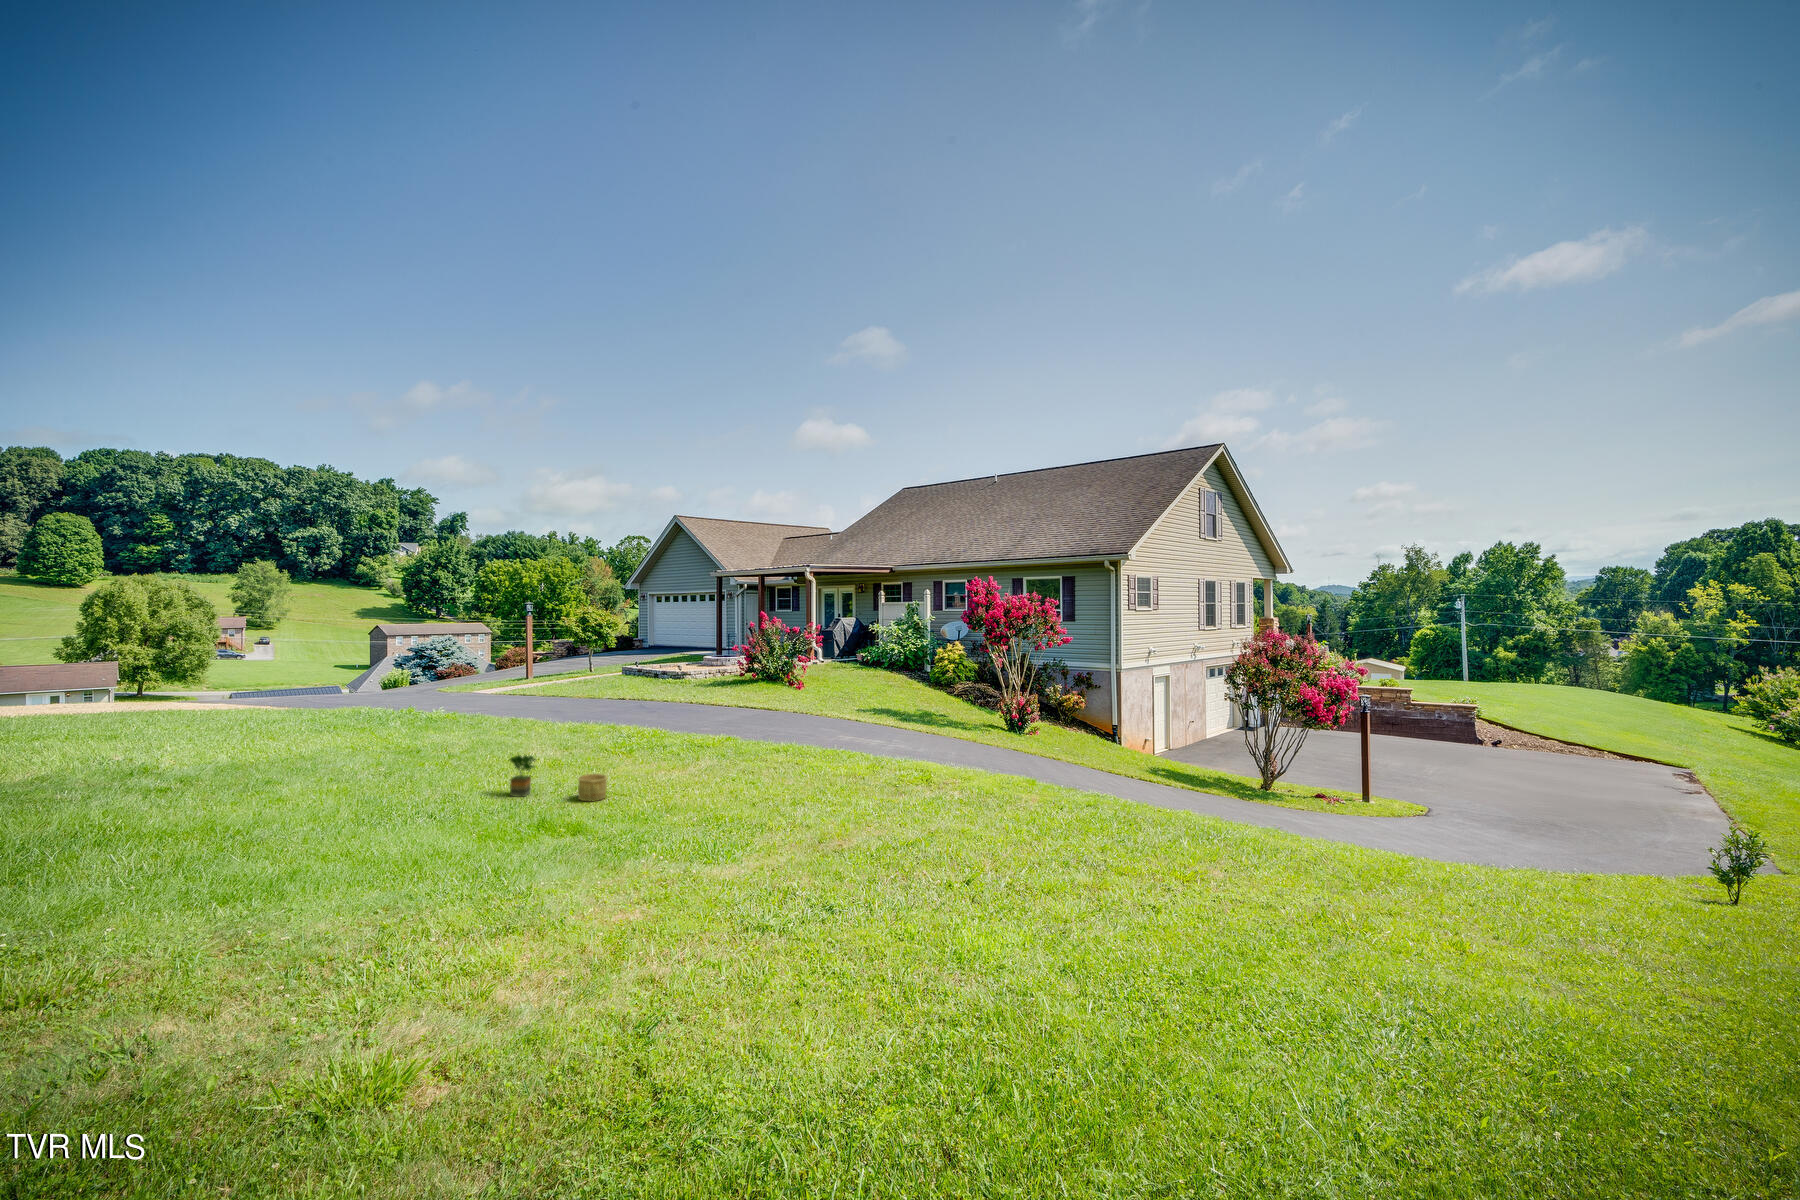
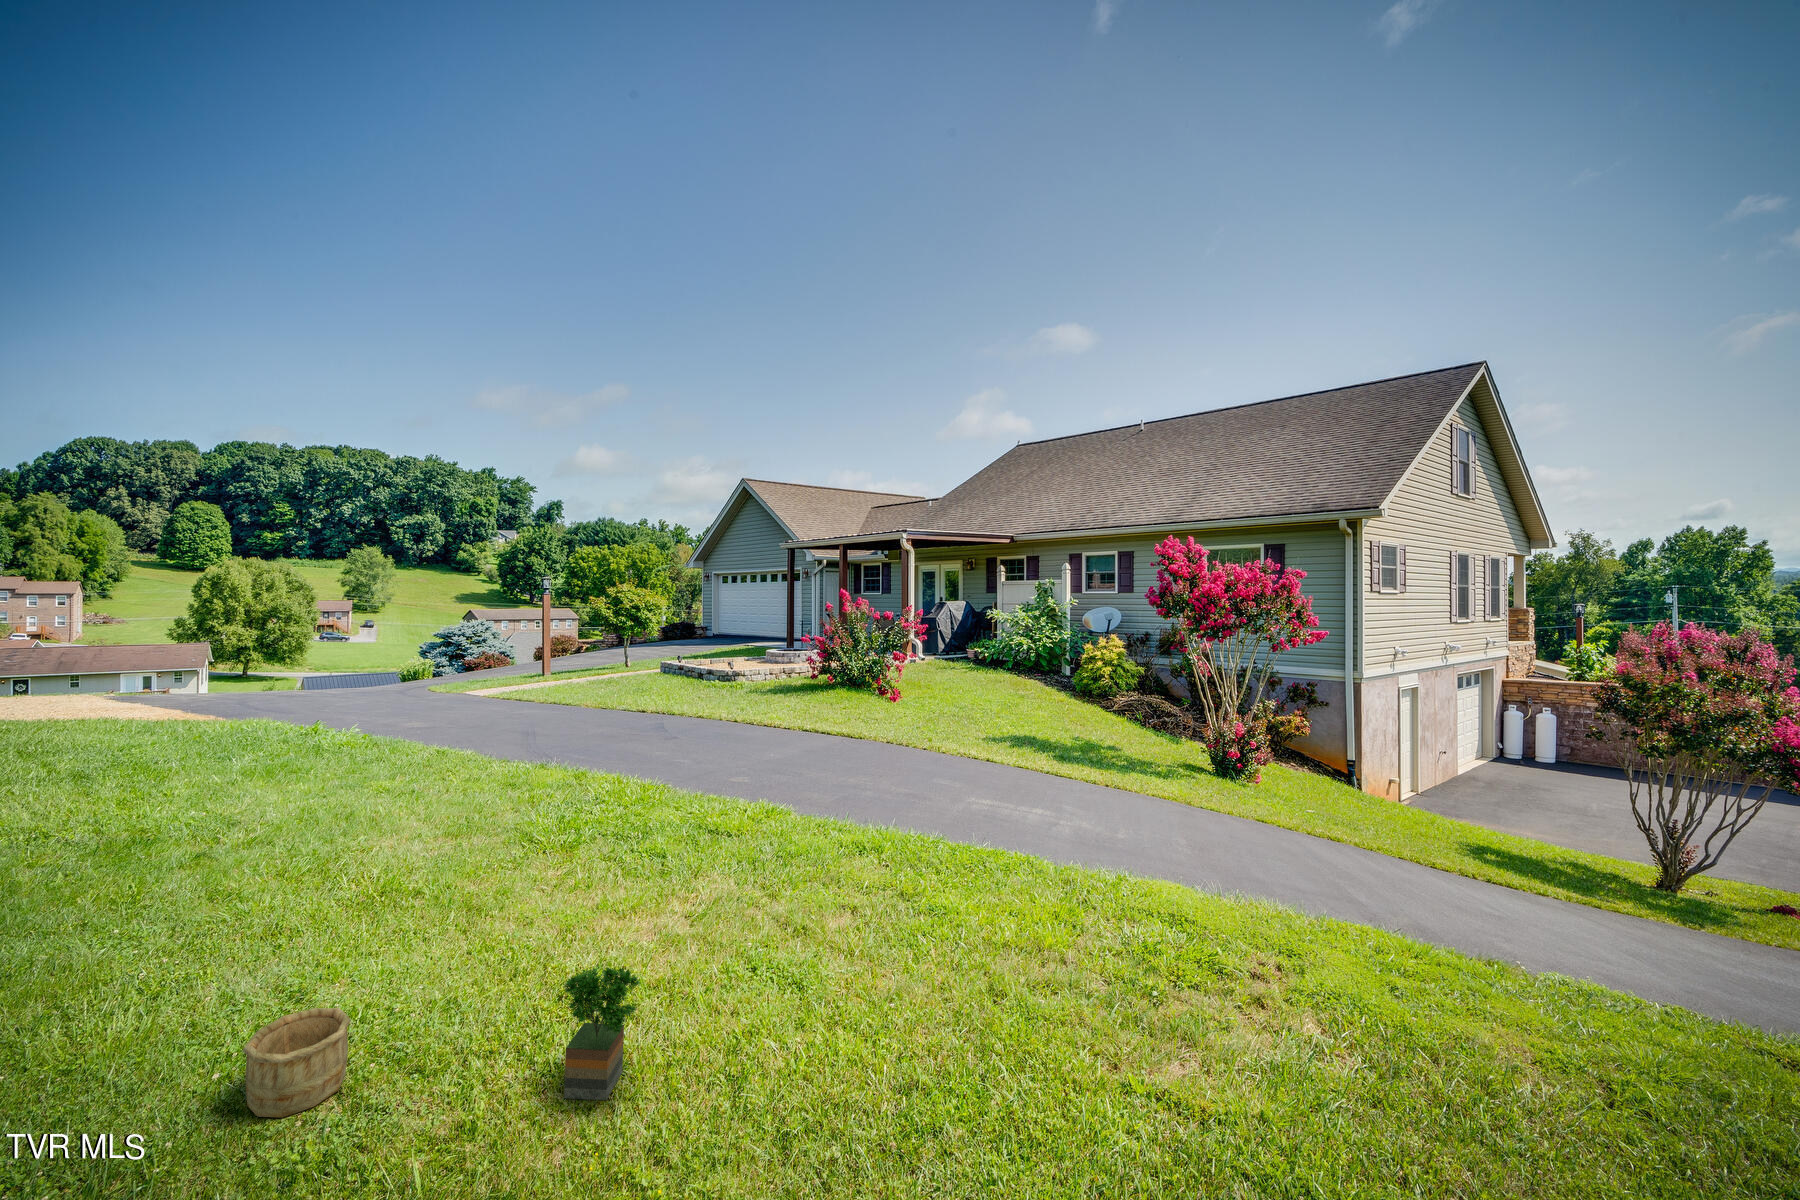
potted tree: present [510,755,535,797] -> present [563,967,640,1100]

